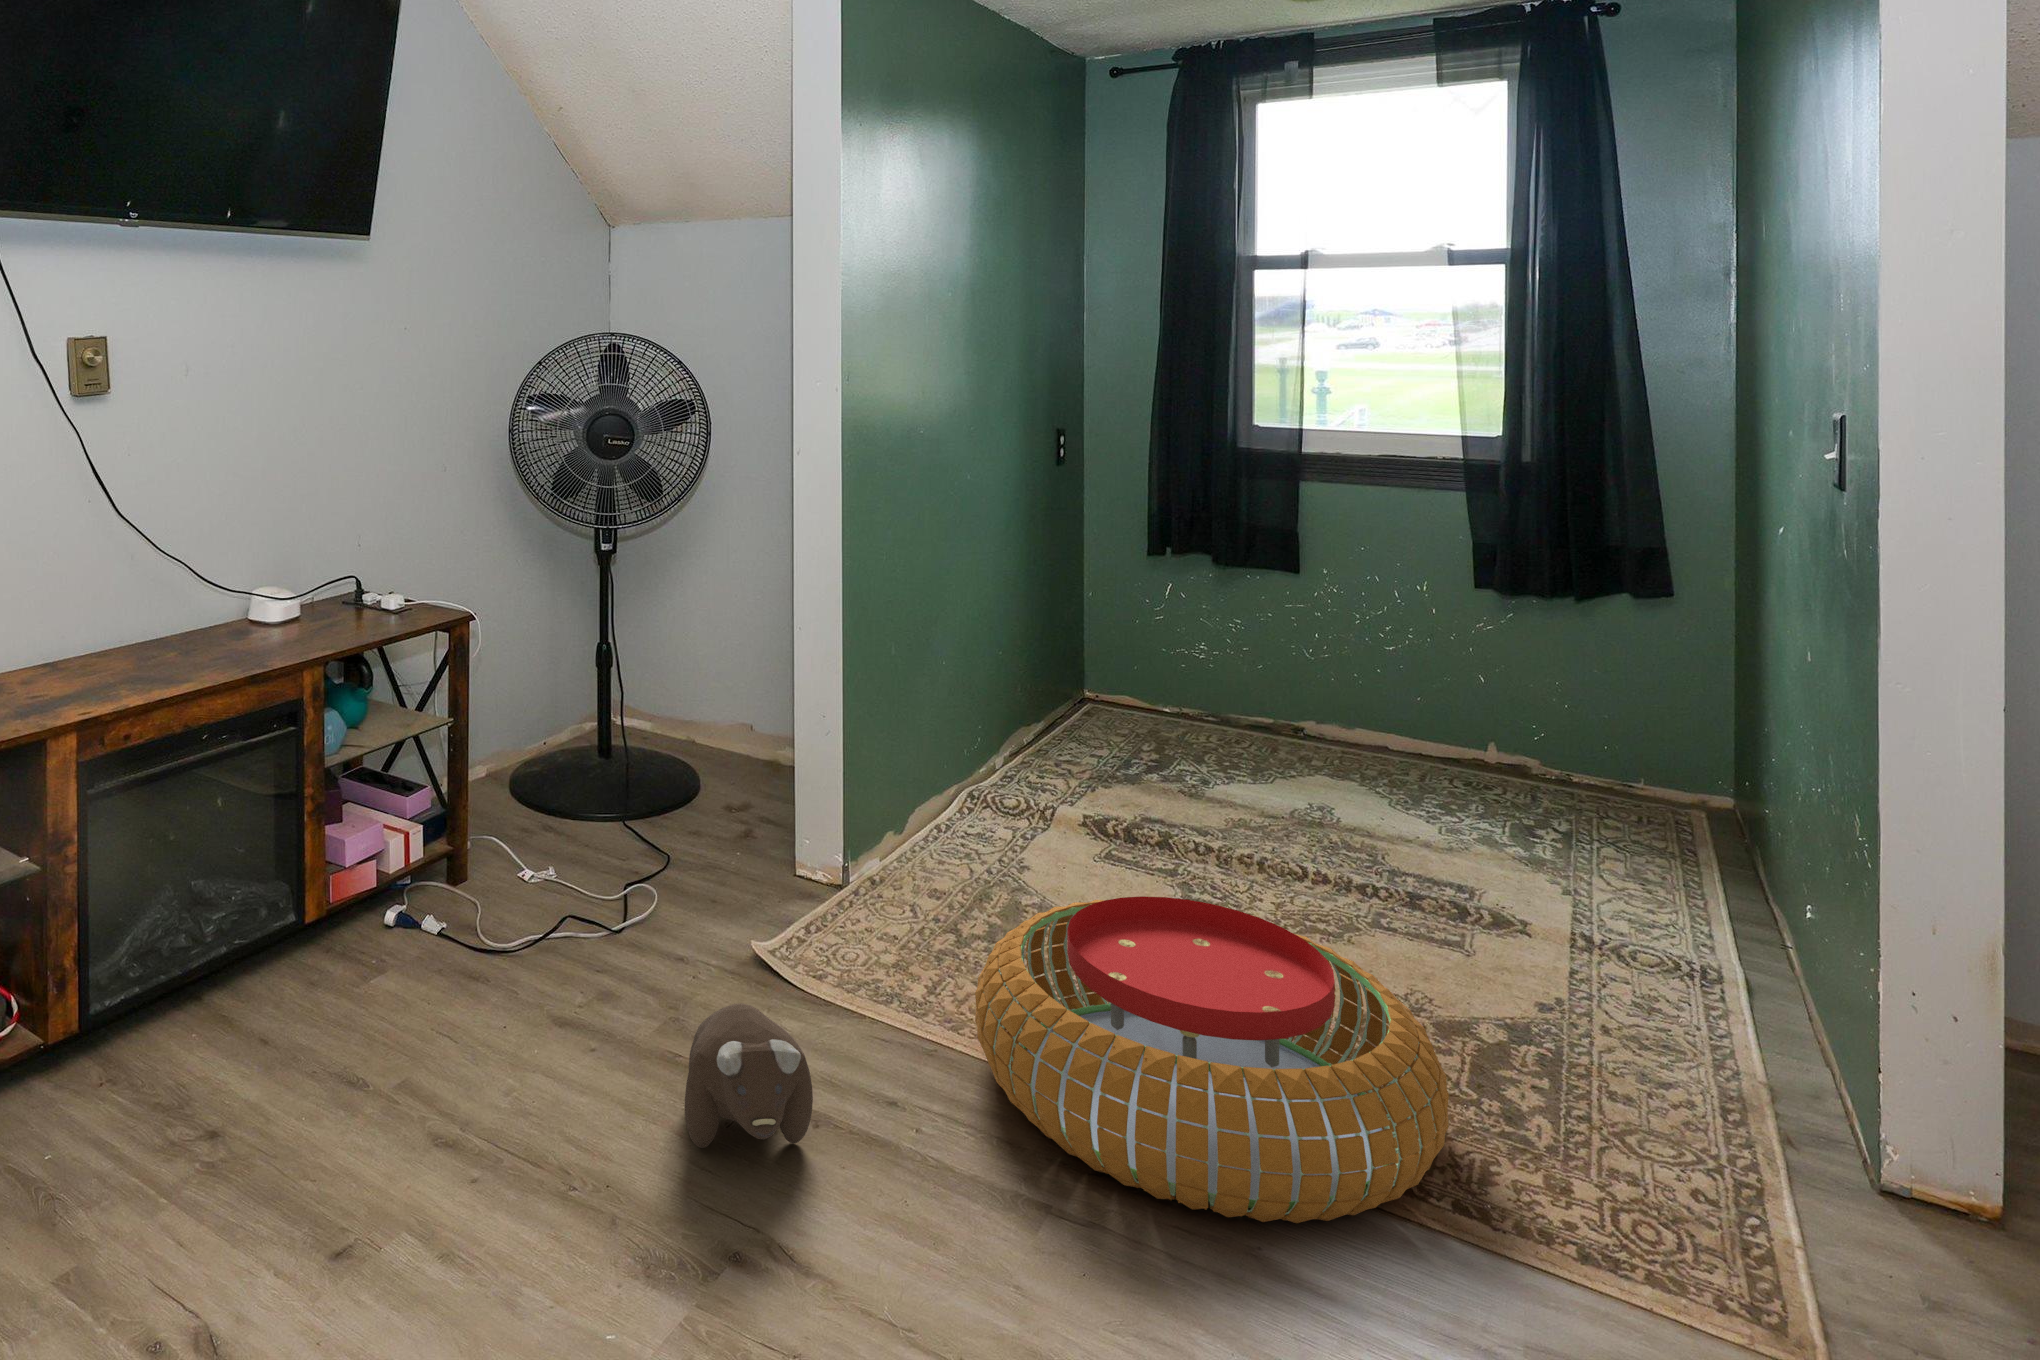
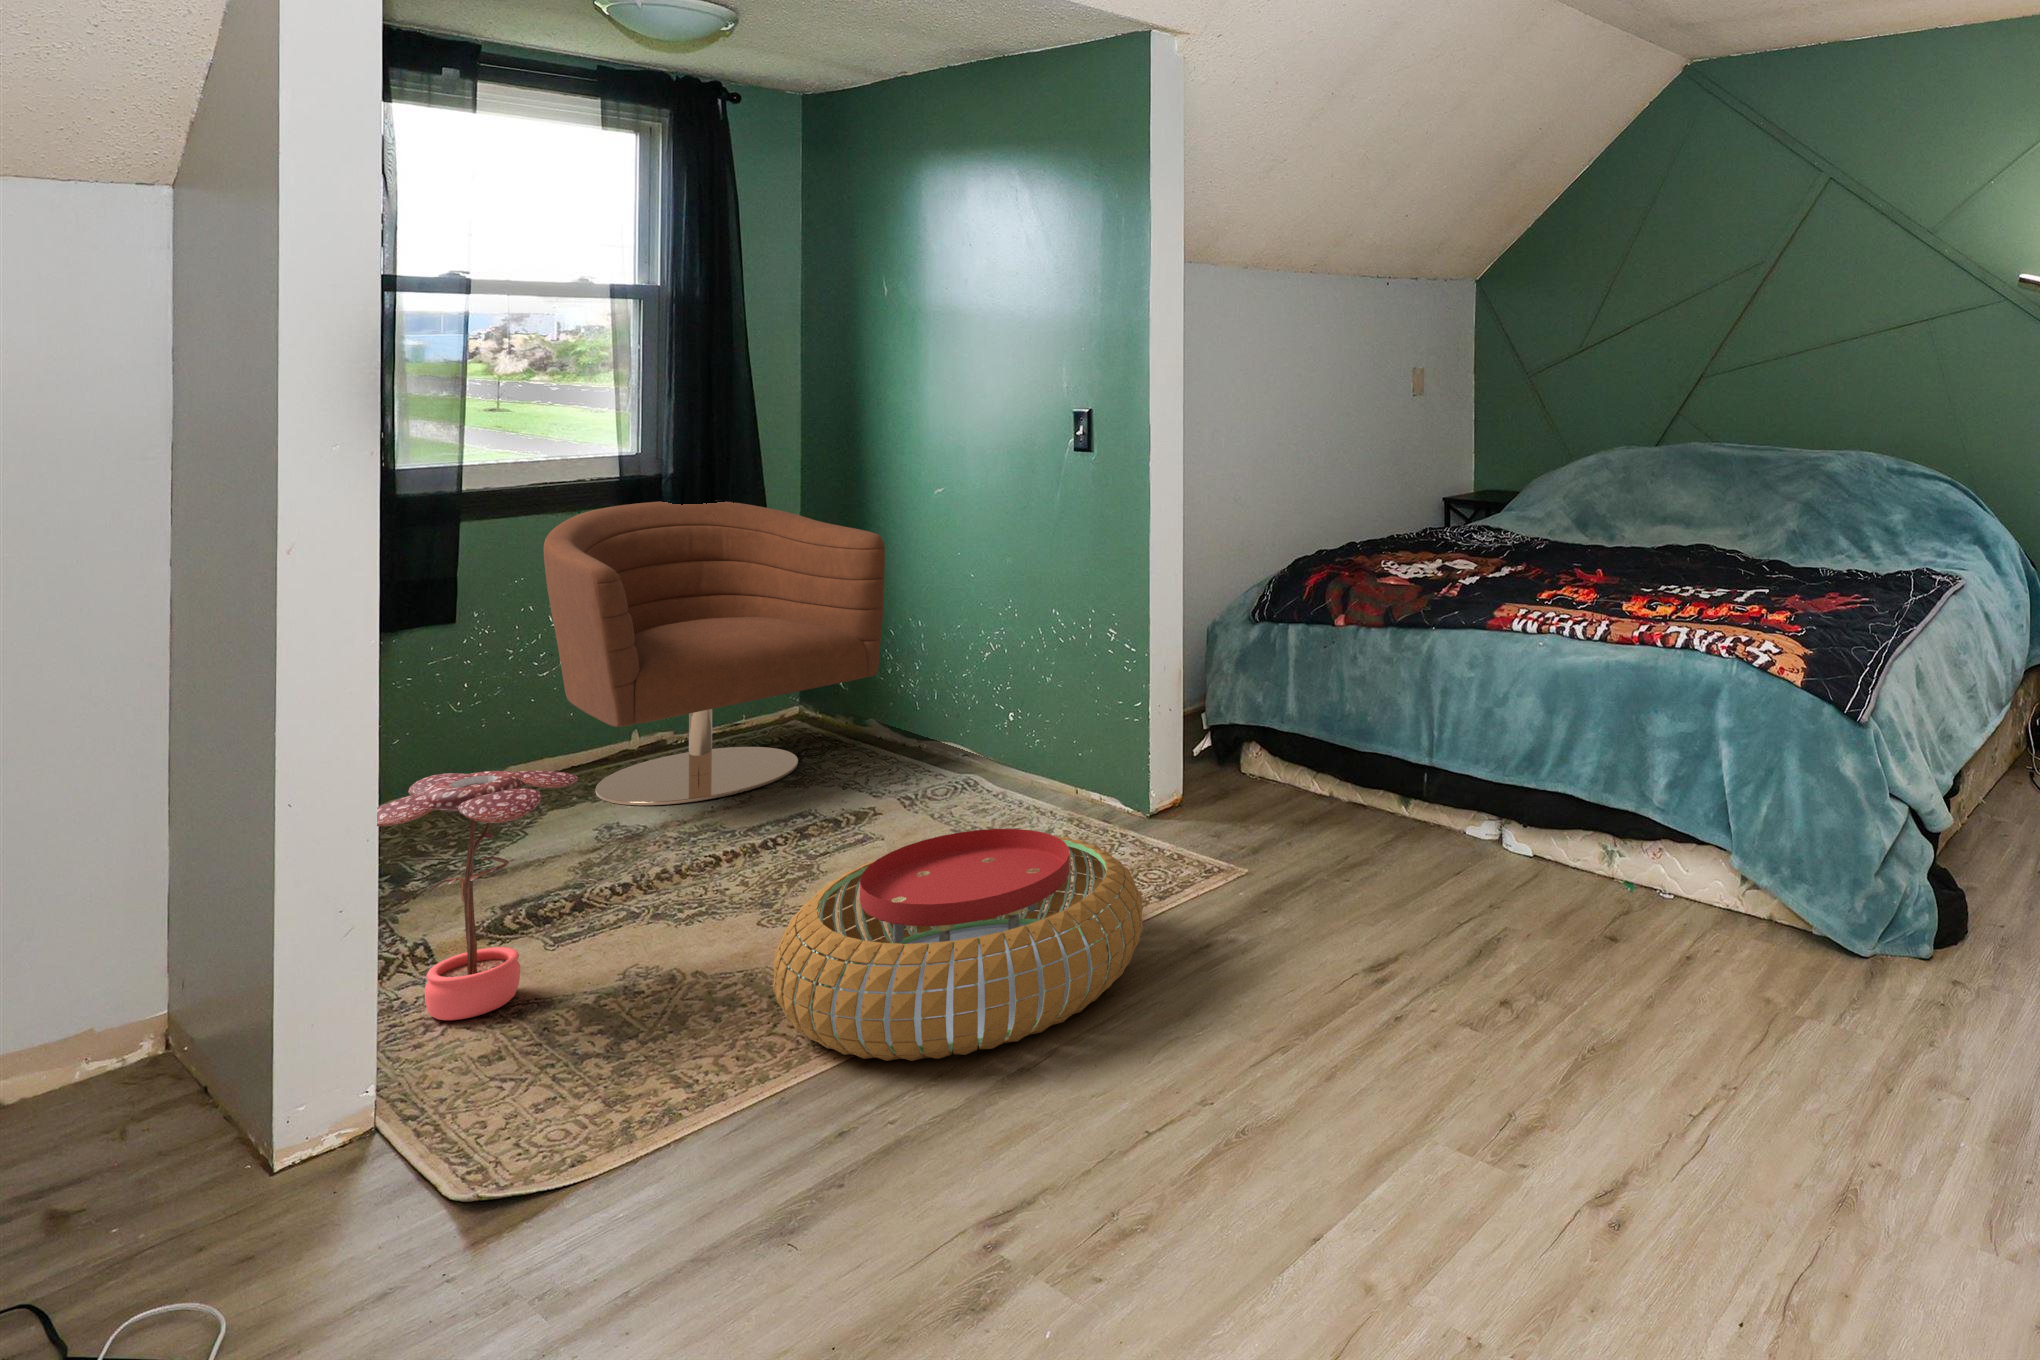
armchair: none [1289,490,1677,846] -> present [544,502,885,805]
potted plant: none [916,665,1063,872] -> present [377,771,578,1020]
plush toy: present [685,1003,813,1148] -> none [731,1071,952,1261]

